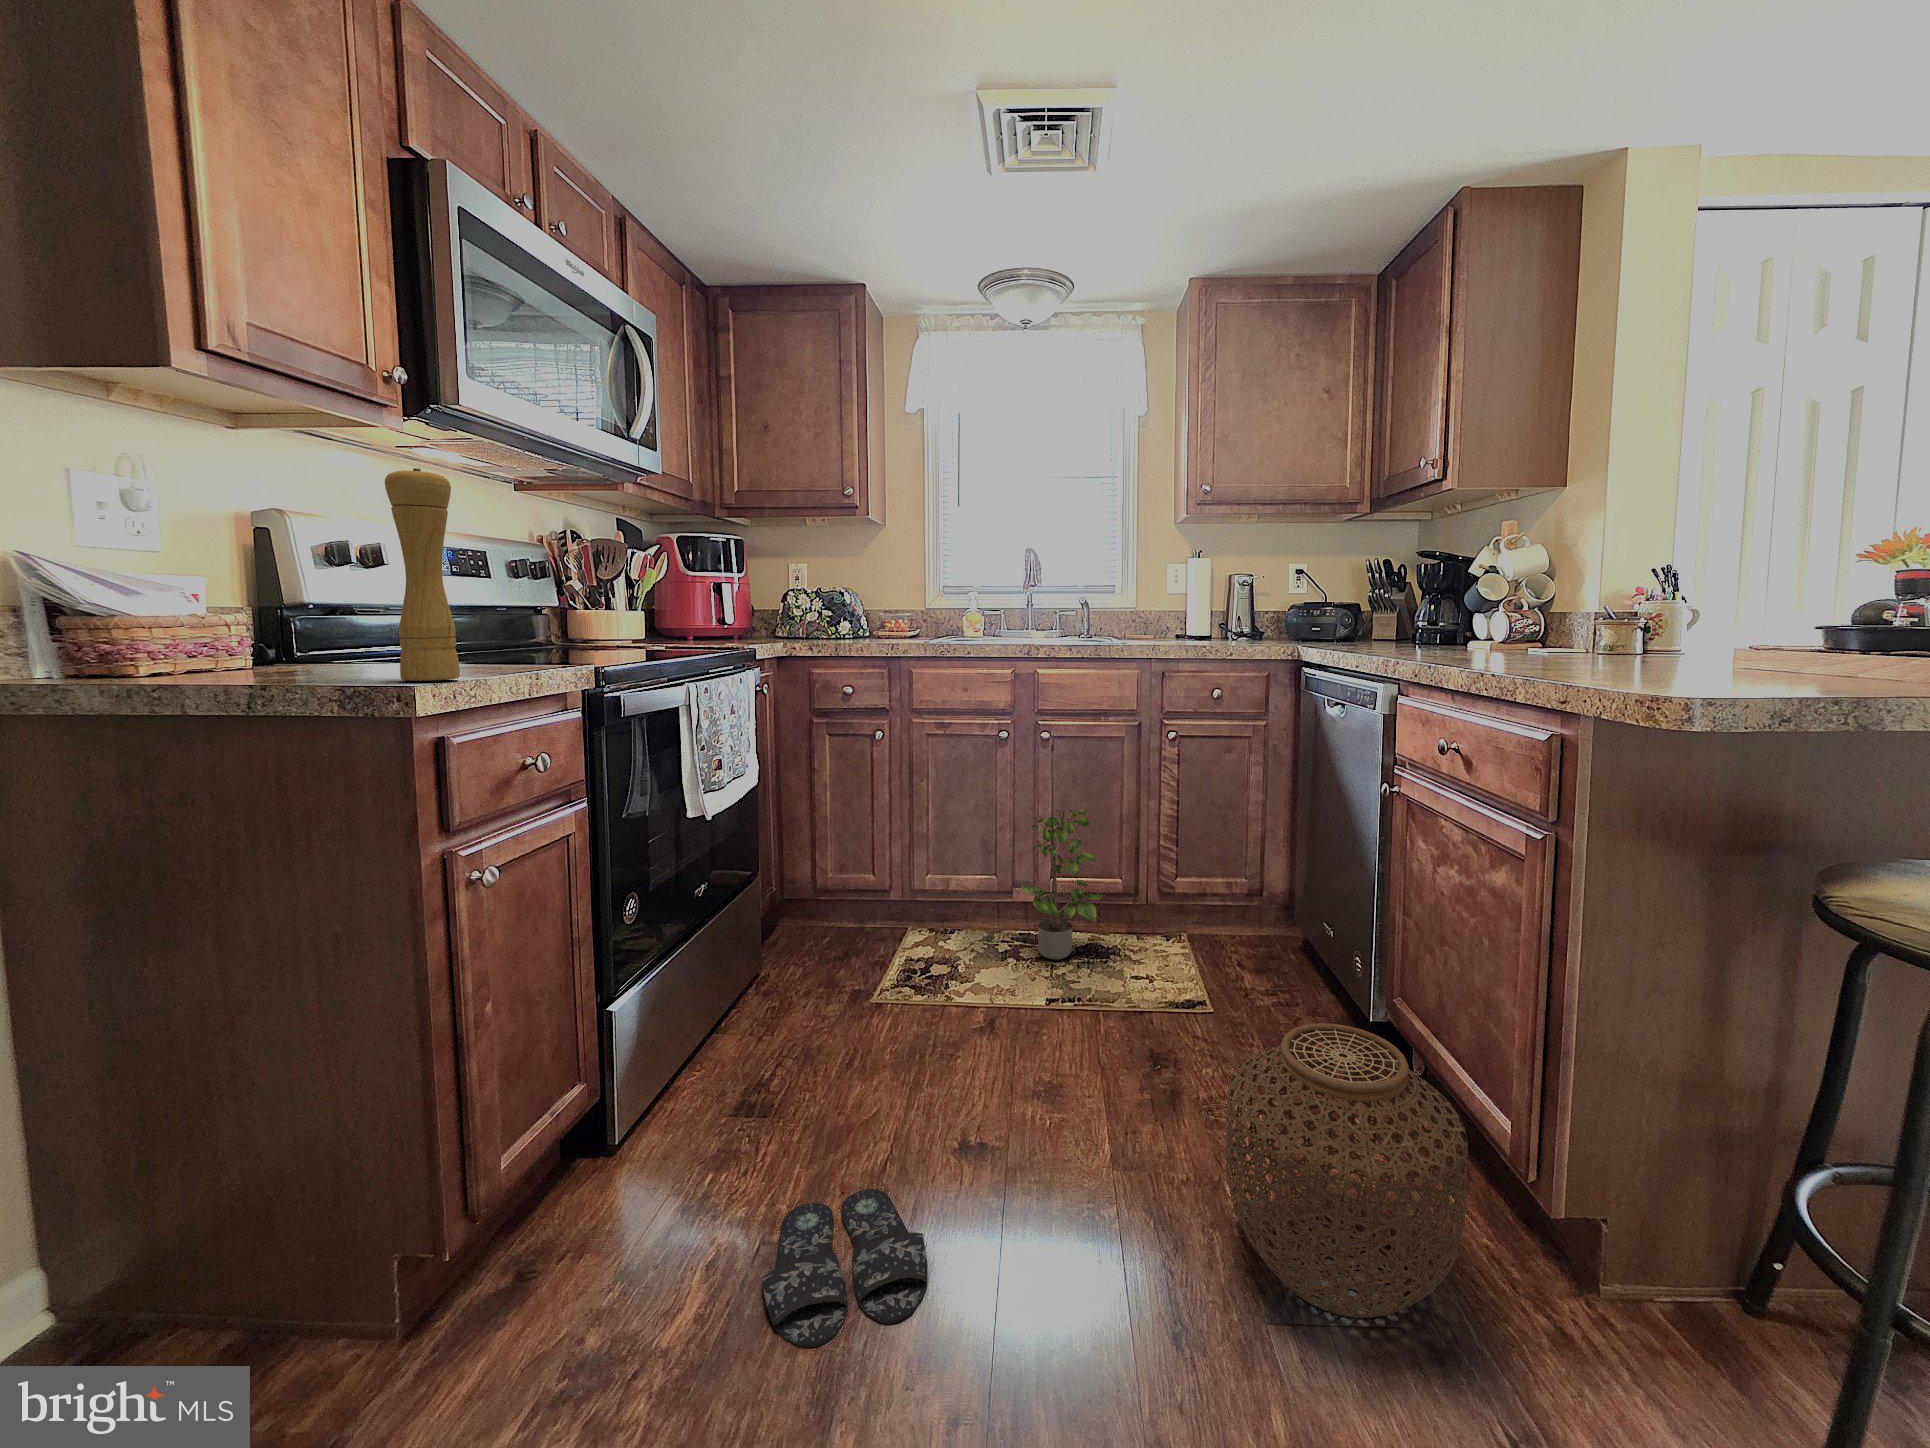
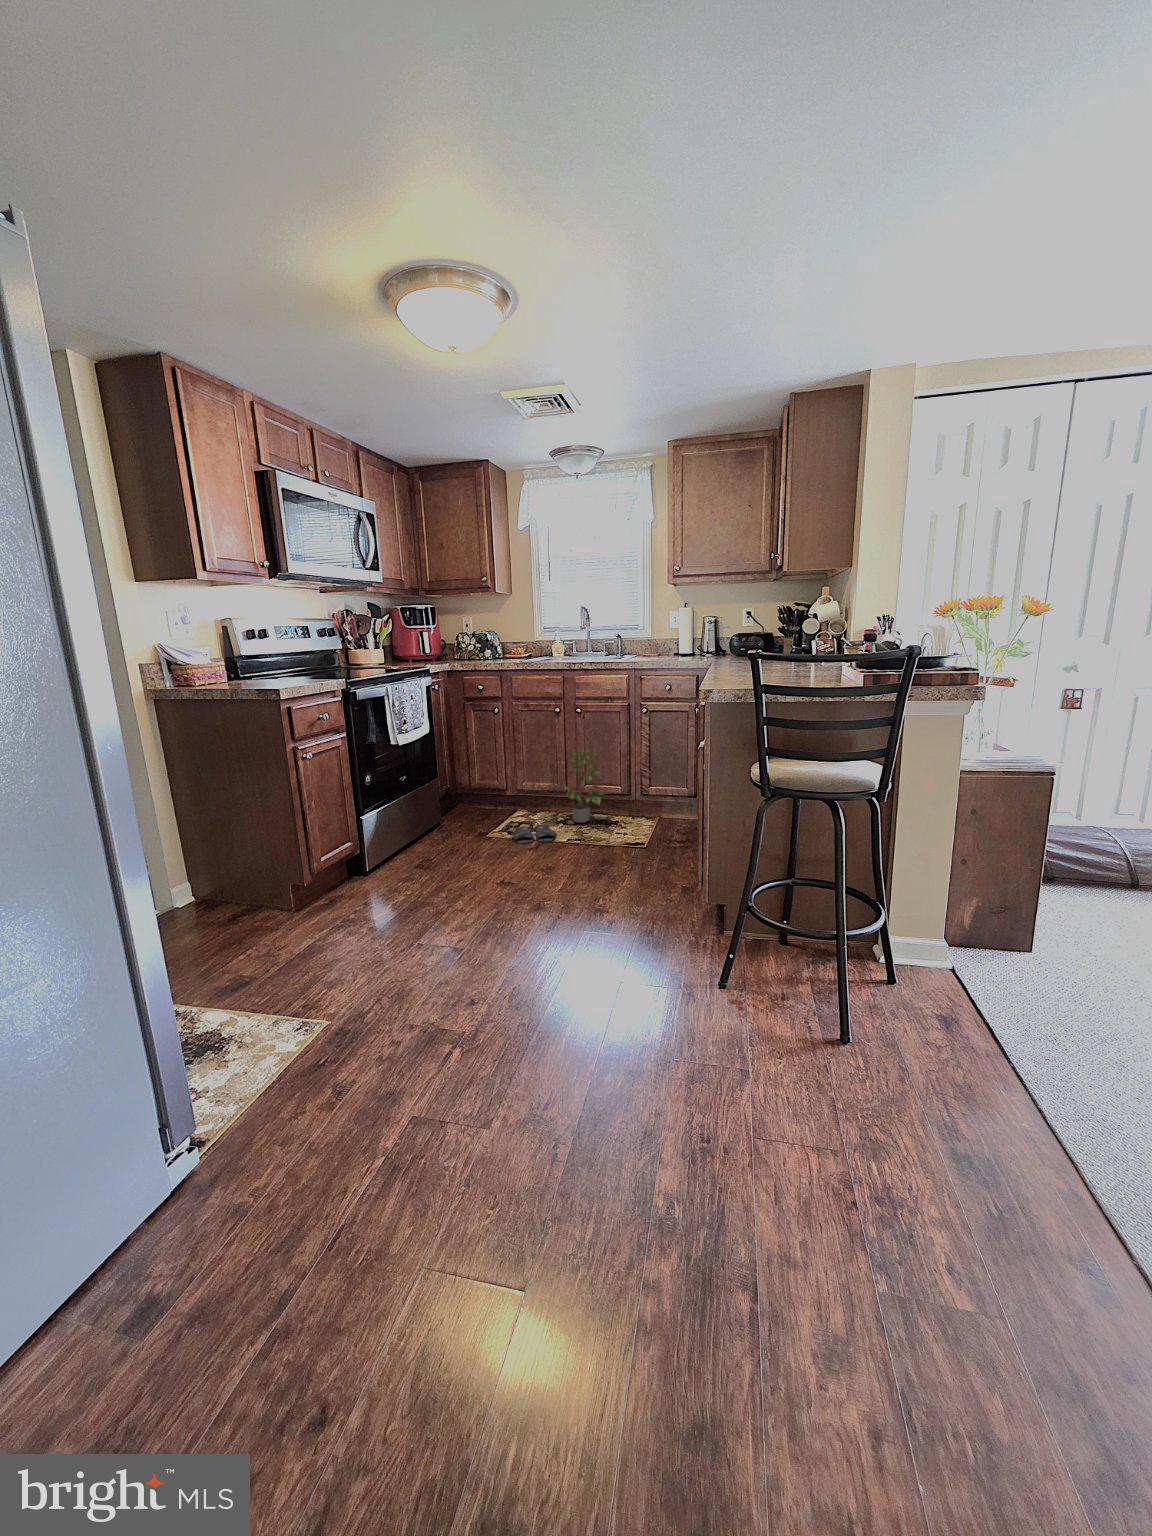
pepper mill: present [385,468,460,681] -> none [264,609,294,687]
woven basket: present [1226,1023,1468,1318] -> none [573,828,662,931]
slippers: present [762,1189,927,1348] -> present [512,825,556,844]

